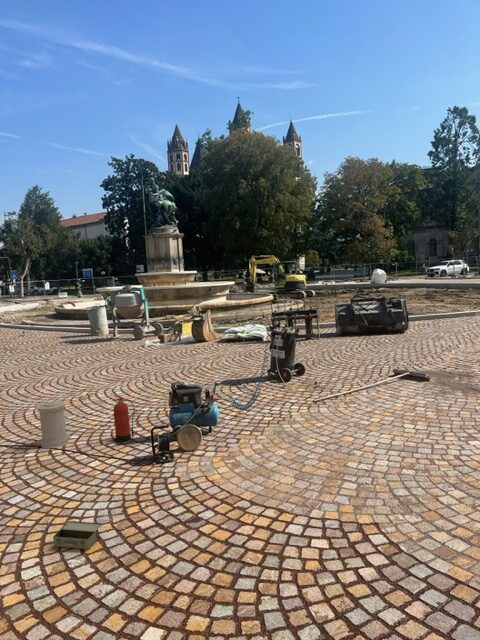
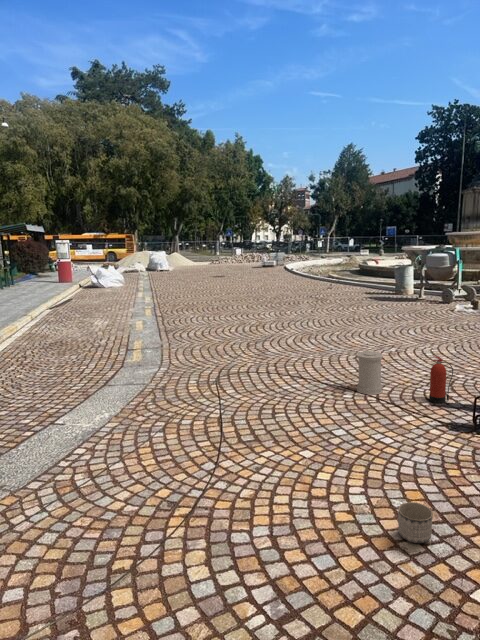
toolbox: present [53,521,102,549] -> none [376,465,423,496]
planter: none [70,555,107,600] -> present [398,502,433,543]

